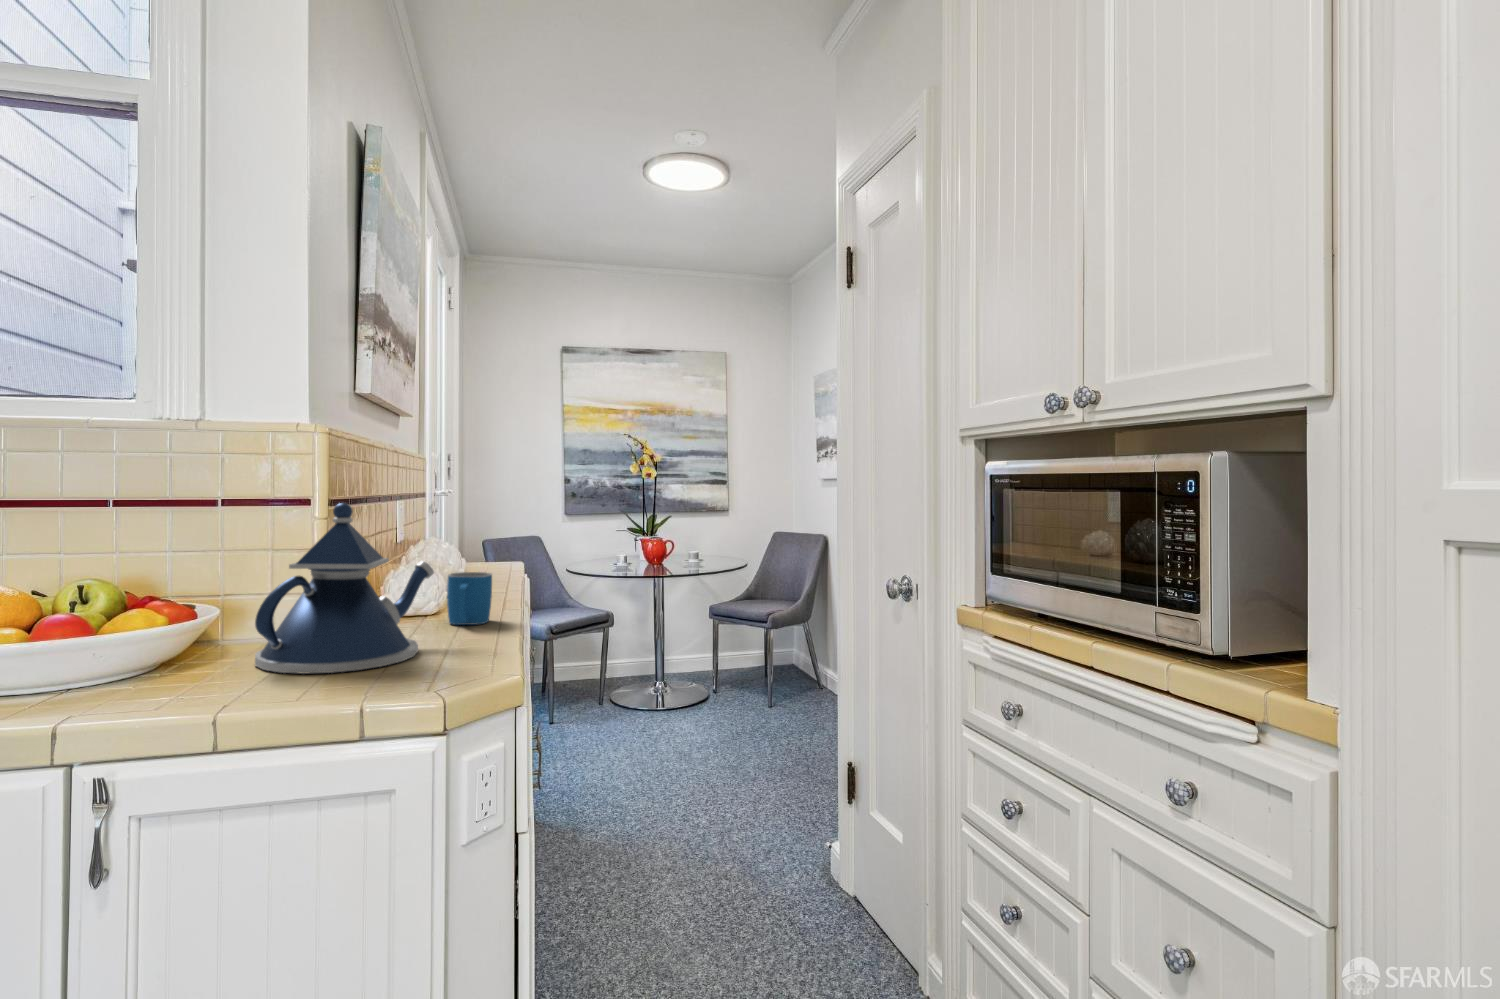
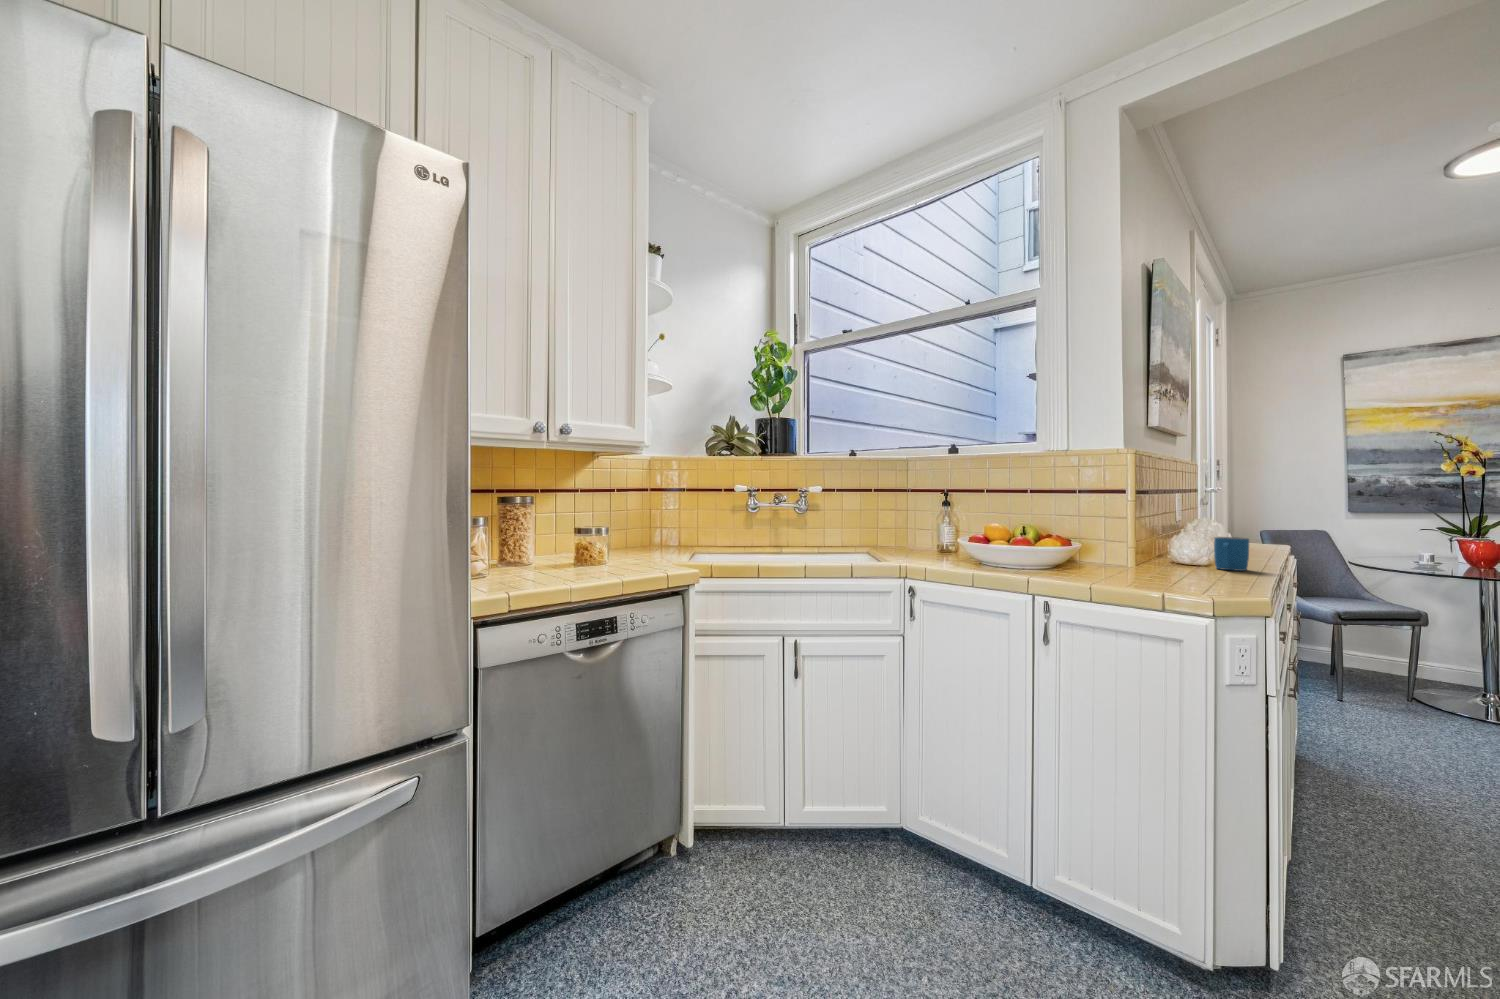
teapot: present [255,503,434,674] -> none [1102,489,1204,577]

